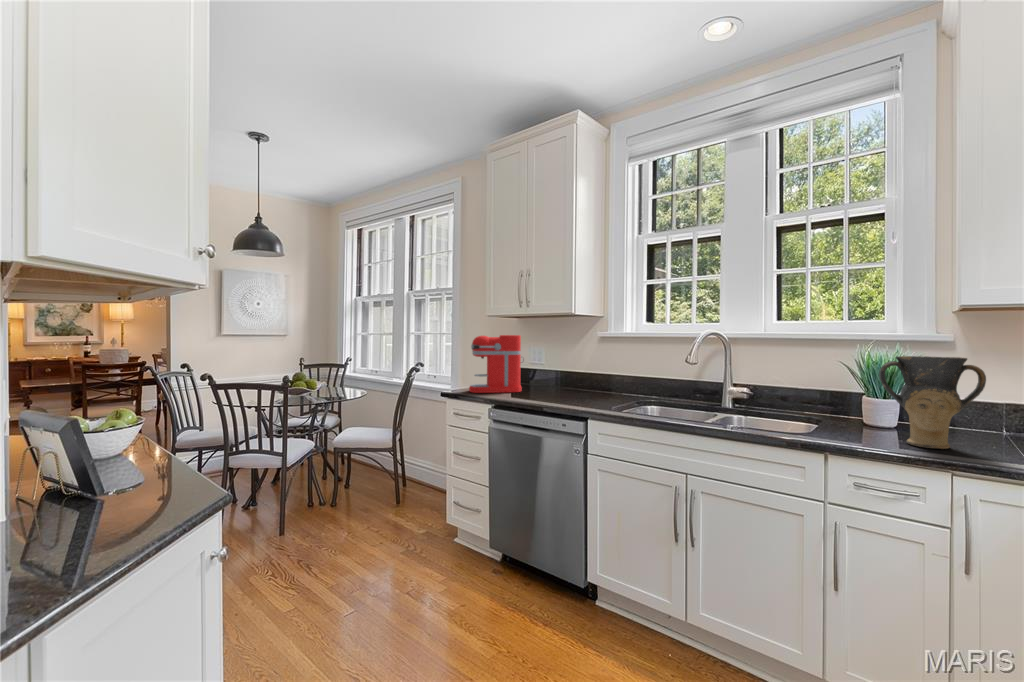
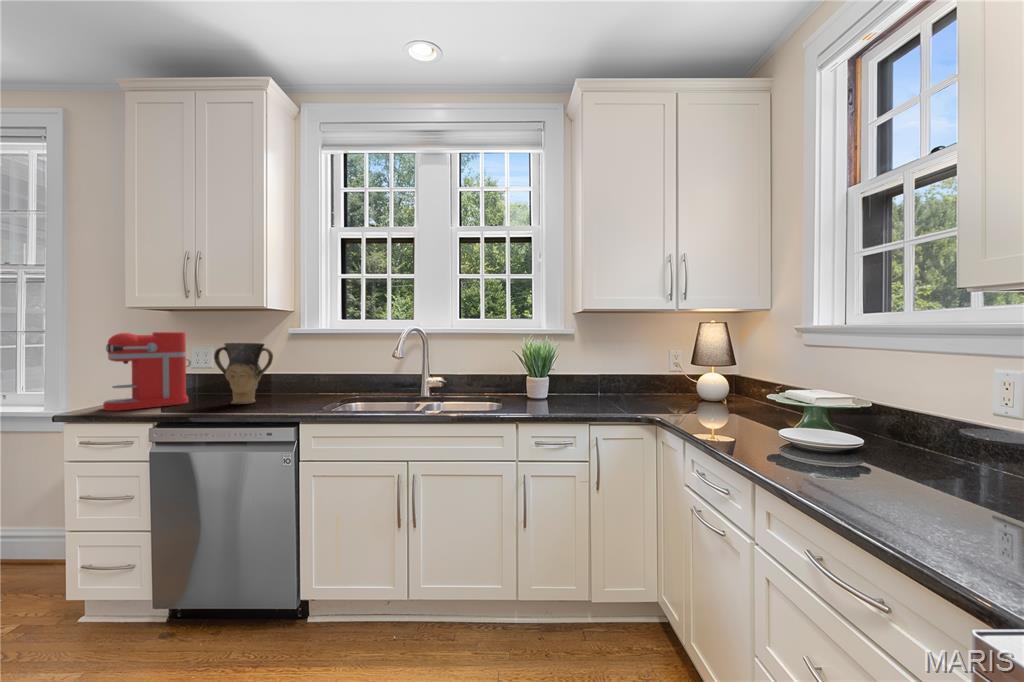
vase: present [879,356,986,449] -> present [214,343,273,404]

